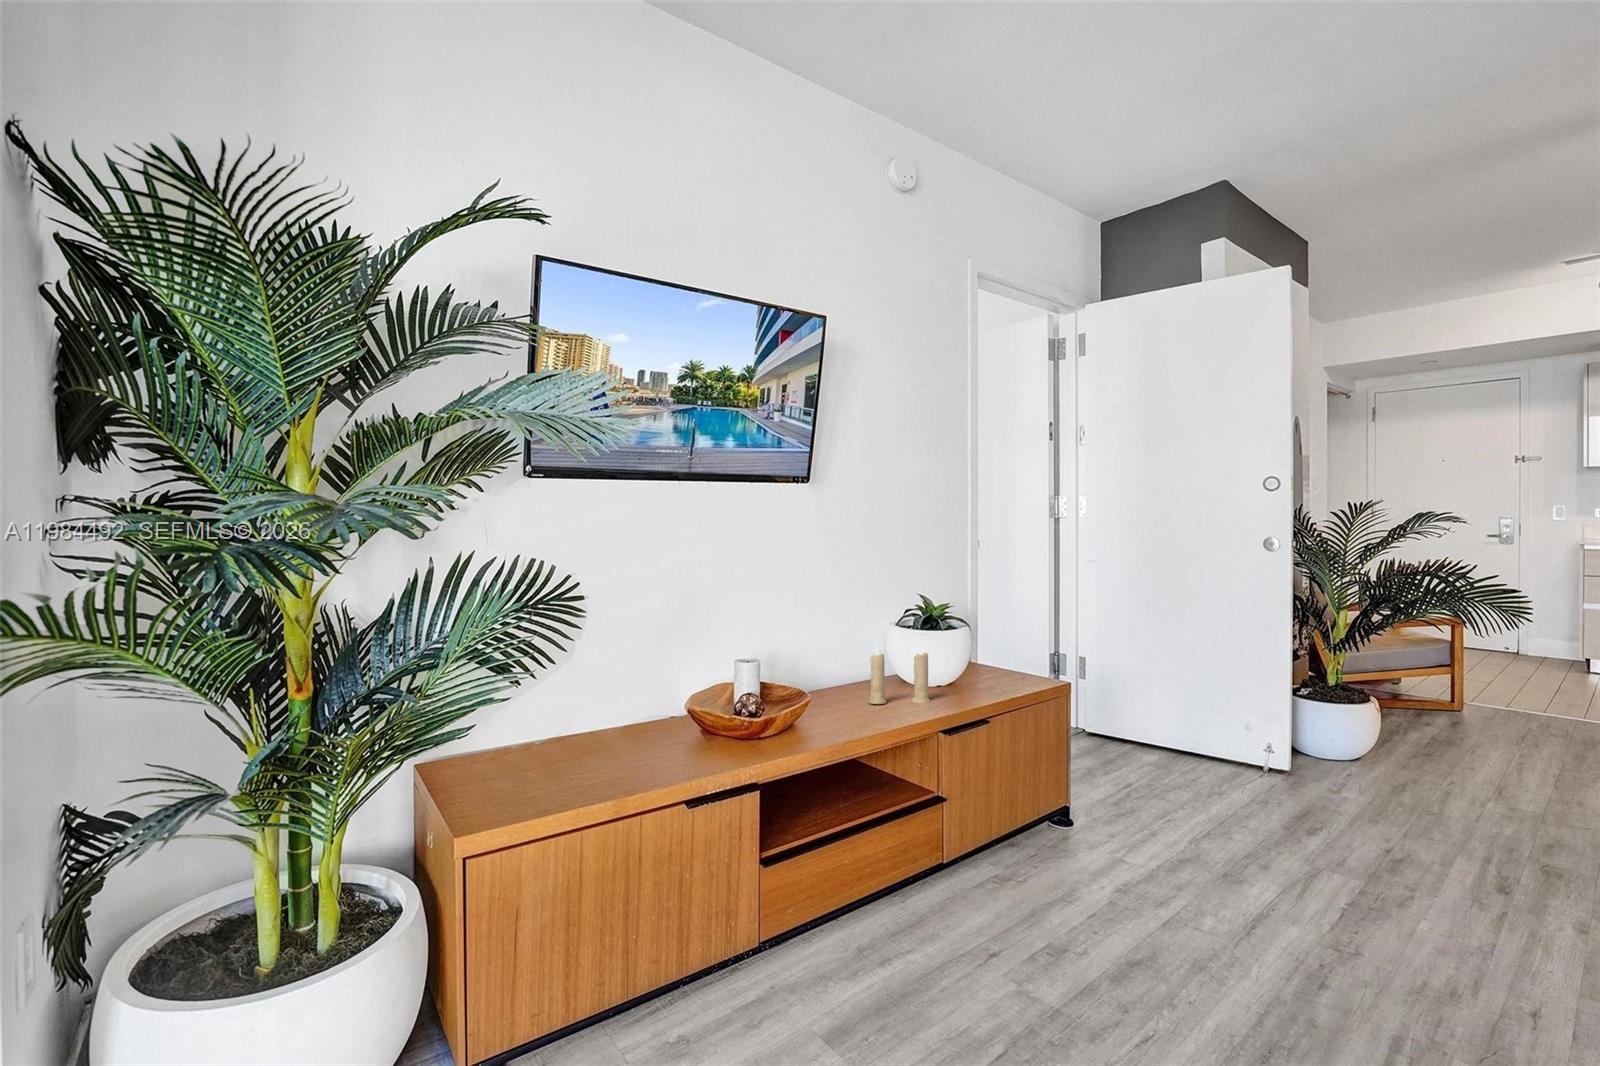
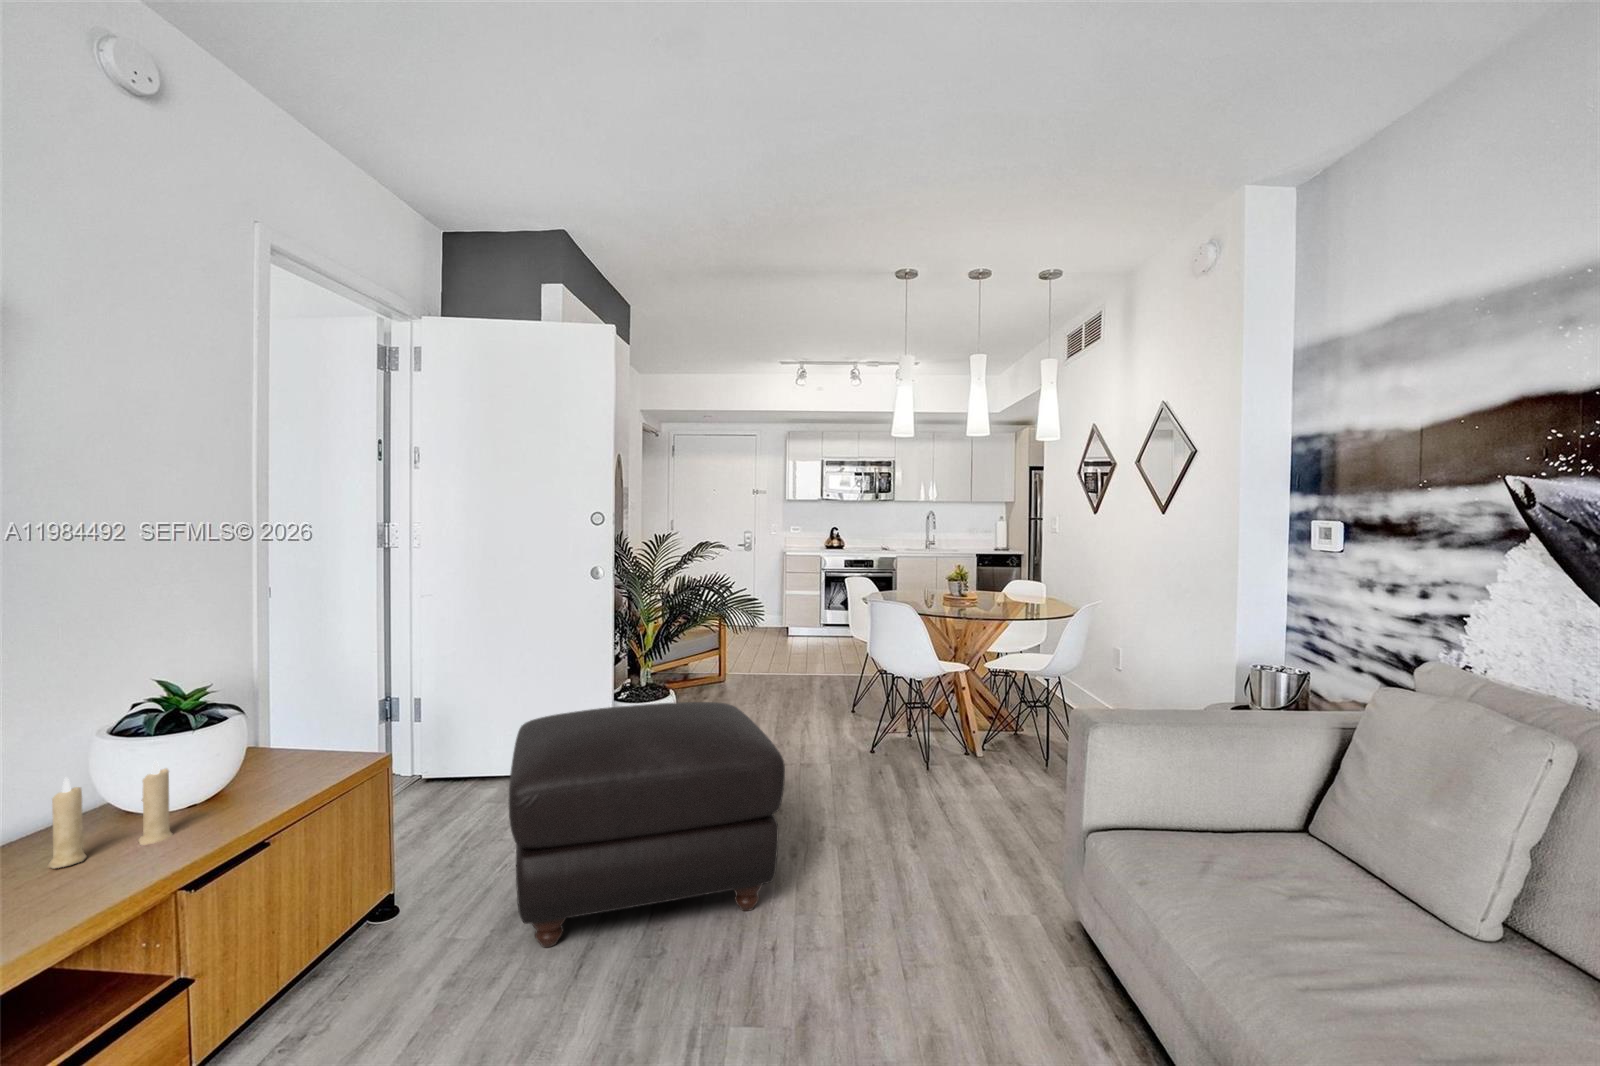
ottoman: none [1178,675,1551,945] -> present [509,702,785,947]

